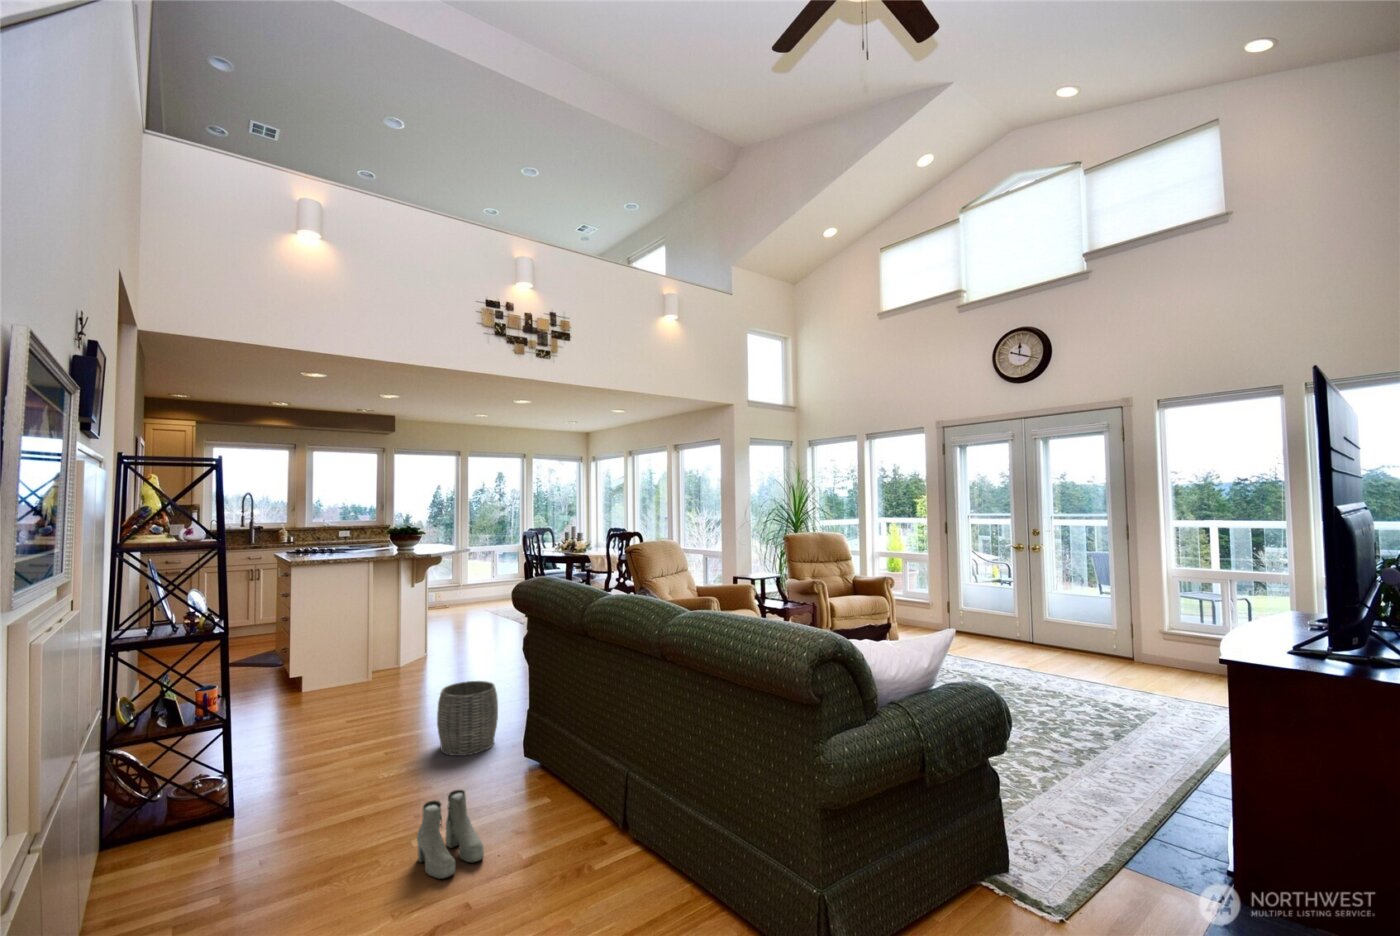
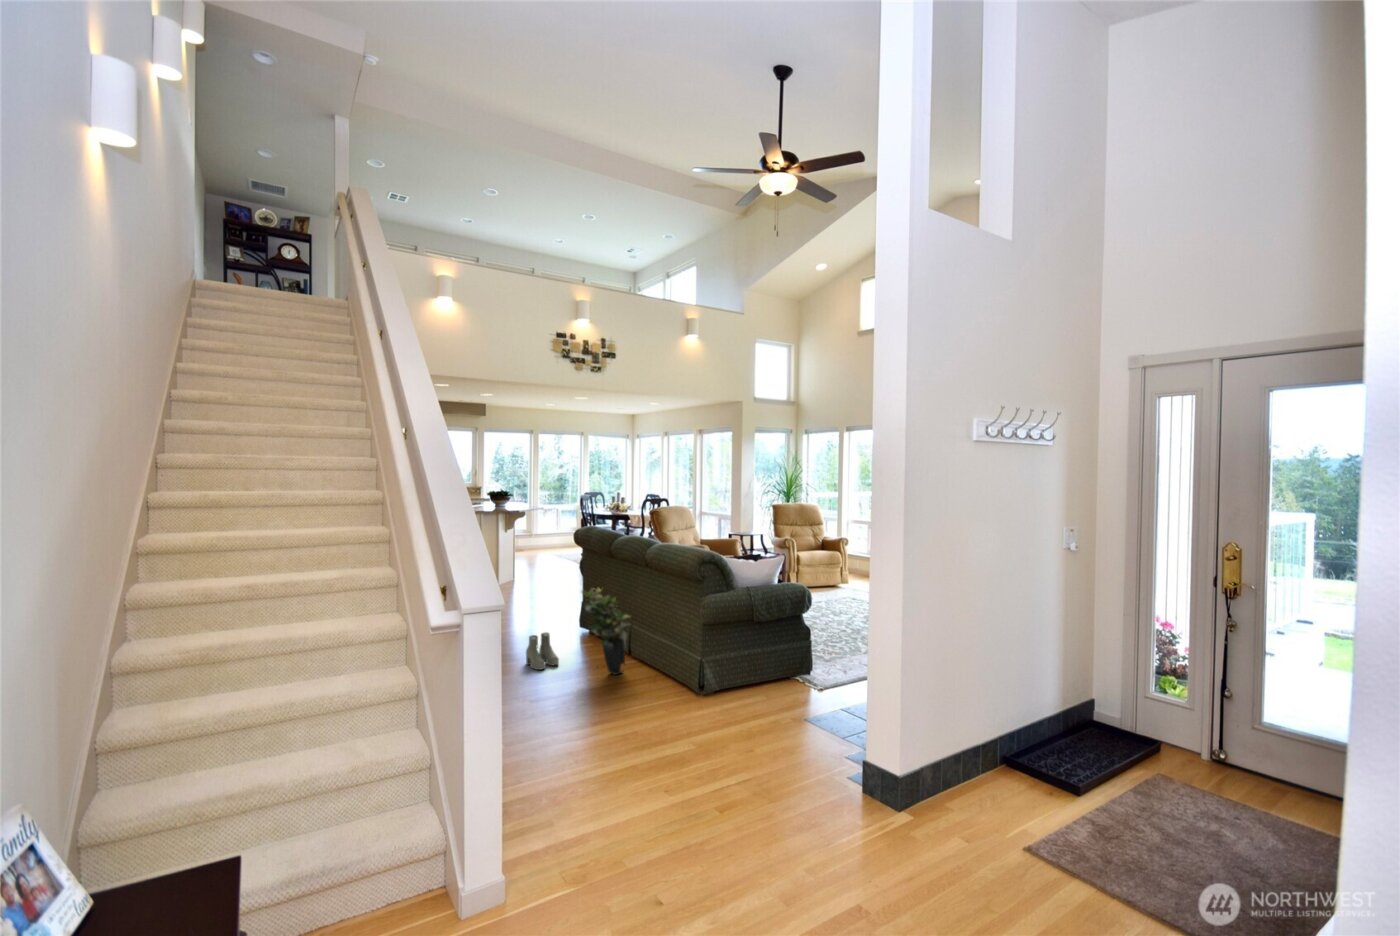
woven basket: present [437,681,498,756] -> none [529,588,564,629]
potted plant: none [527,697,627,883] -> present [582,588,629,675]

